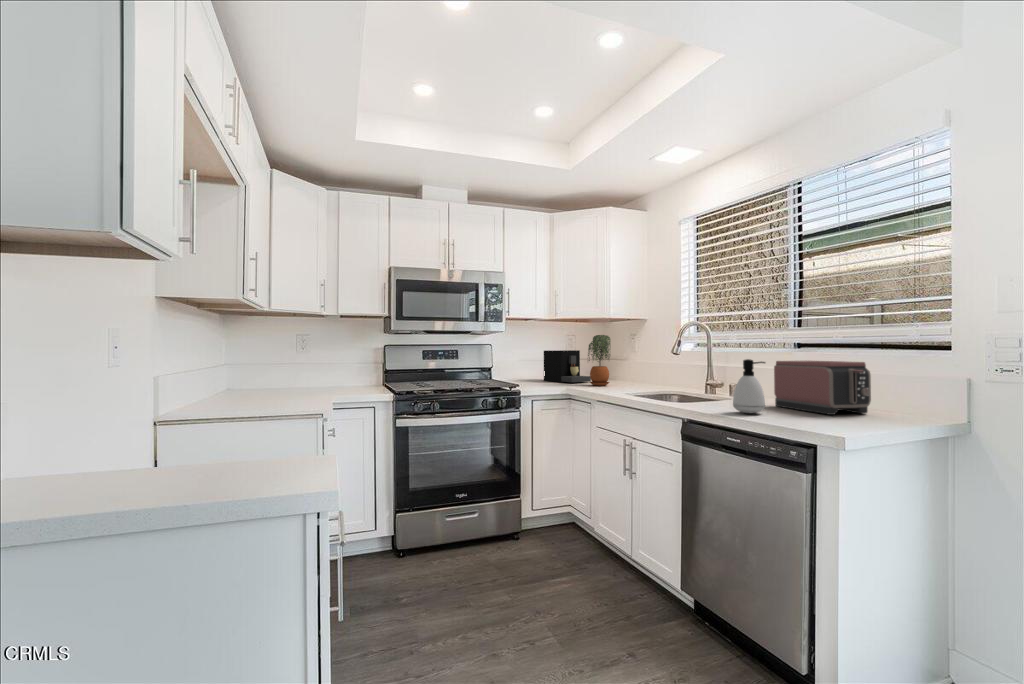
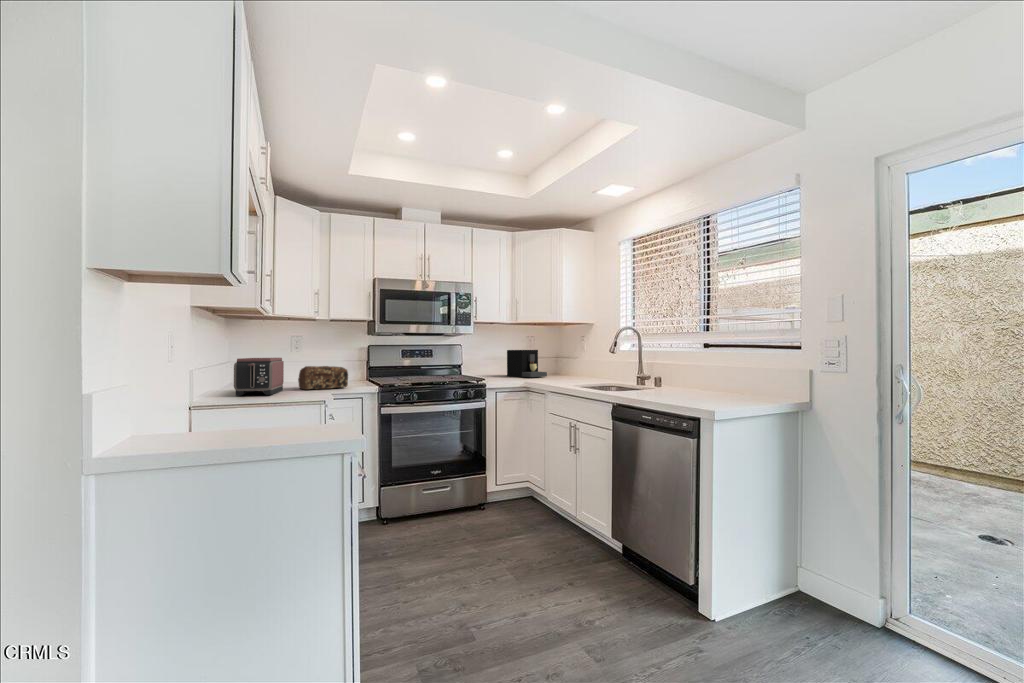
potted plant: present [588,335,611,386] -> none [543,336,564,380]
soap dispenser: present [733,359,765,413] -> none [649,356,672,398]
toaster: present [774,361,871,415] -> present [234,358,284,396]
bread loaf: none [300,369,358,398] -> present [298,366,348,390]

